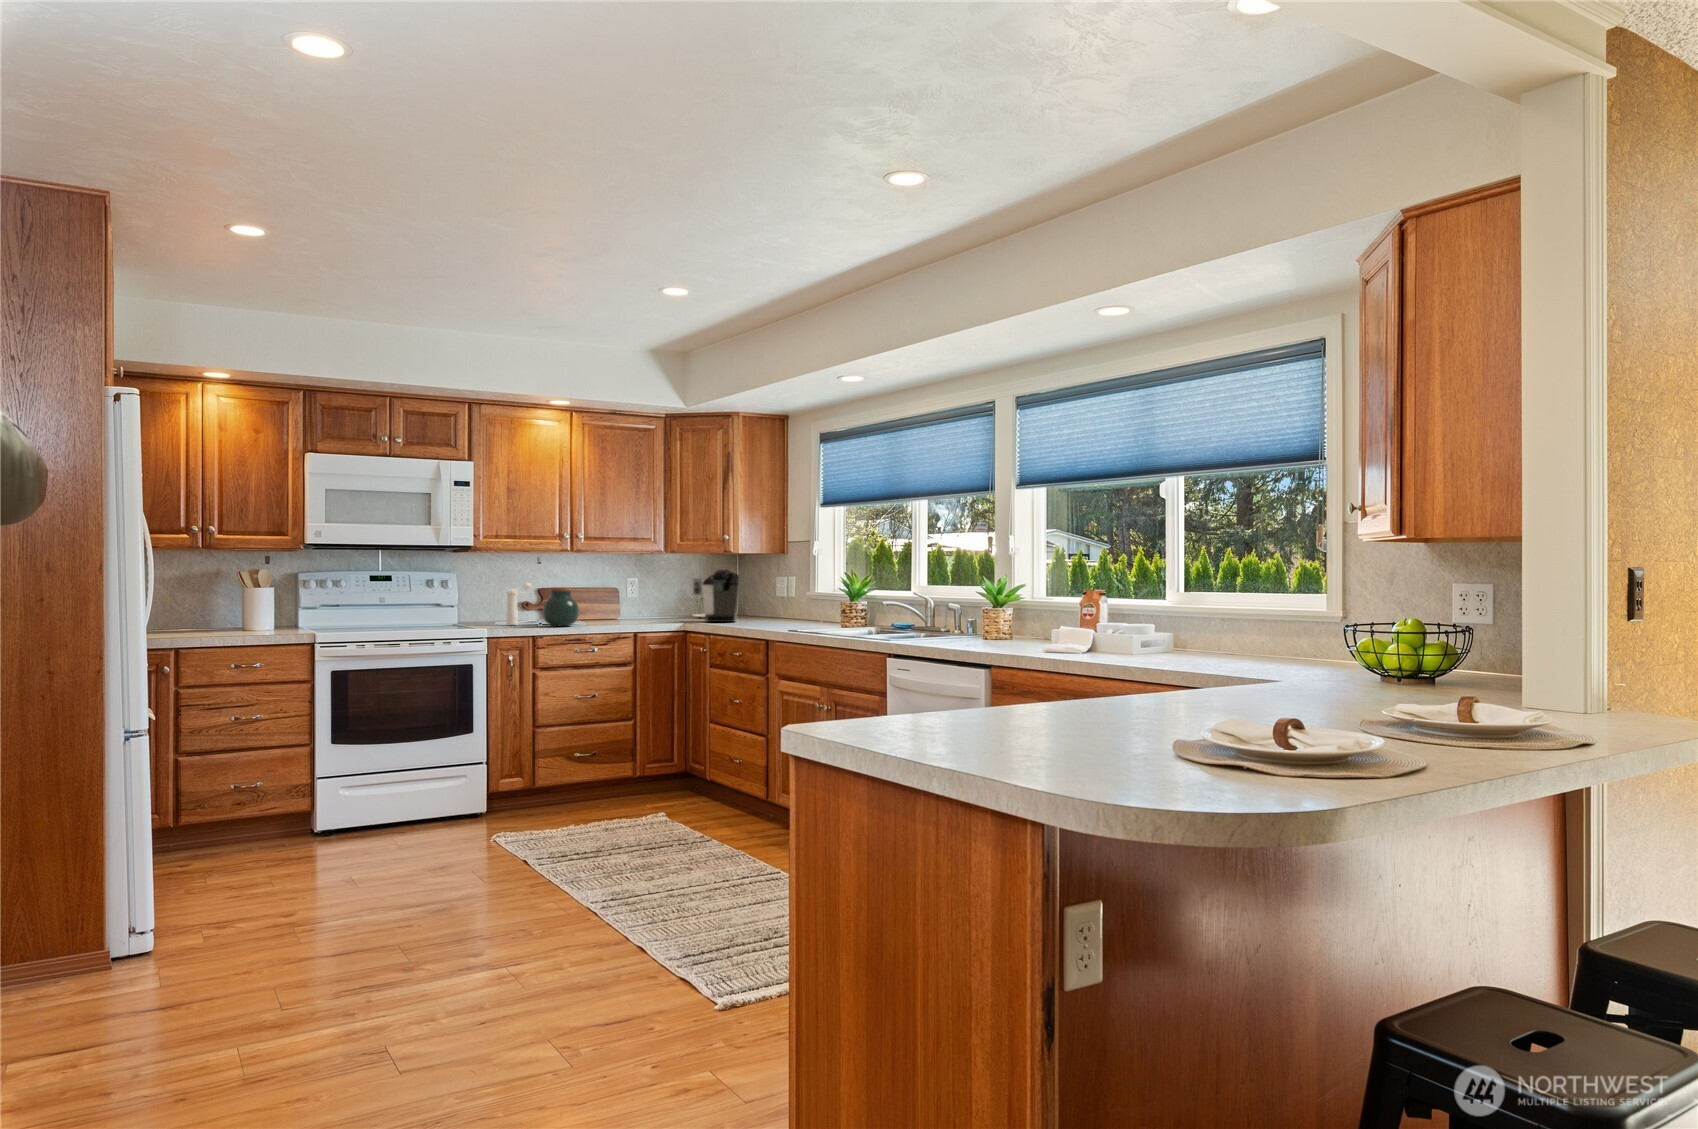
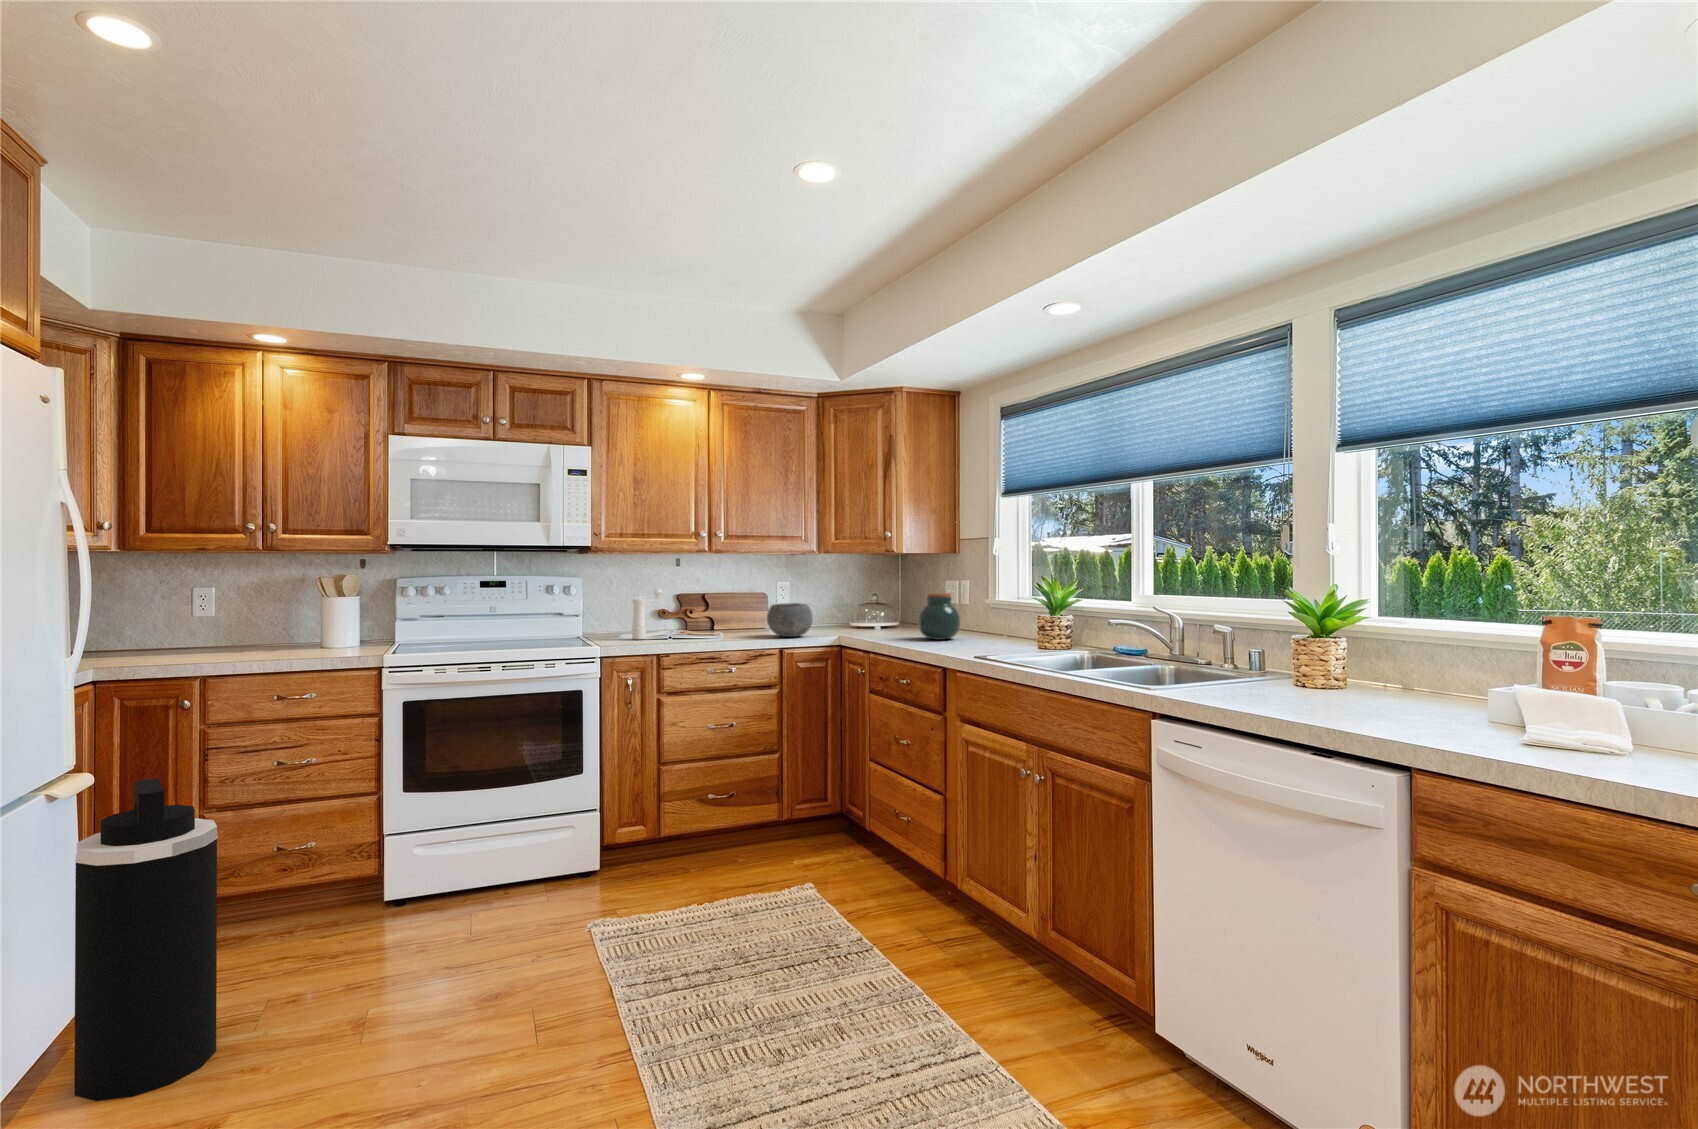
coffee maker: present [693,569,740,622] -> none [850,572,905,637]
jar: present [543,588,579,626] -> present [918,593,960,640]
bowl: none [623,595,662,623] -> present [767,603,813,637]
trash can: none [171,707,258,912] -> present [74,778,218,1101]

